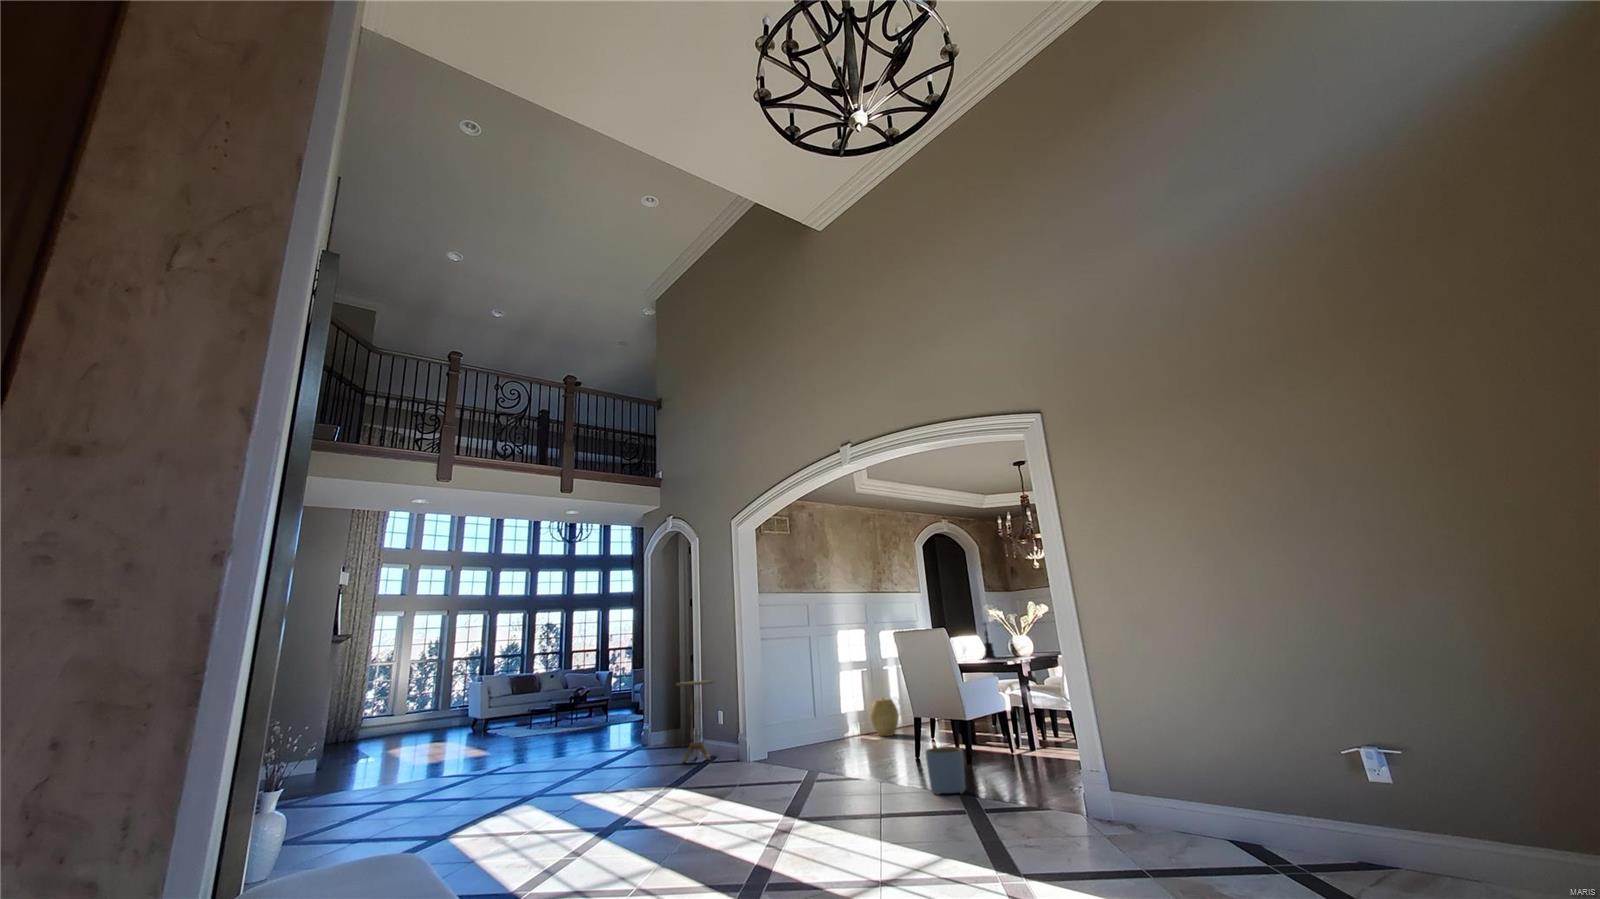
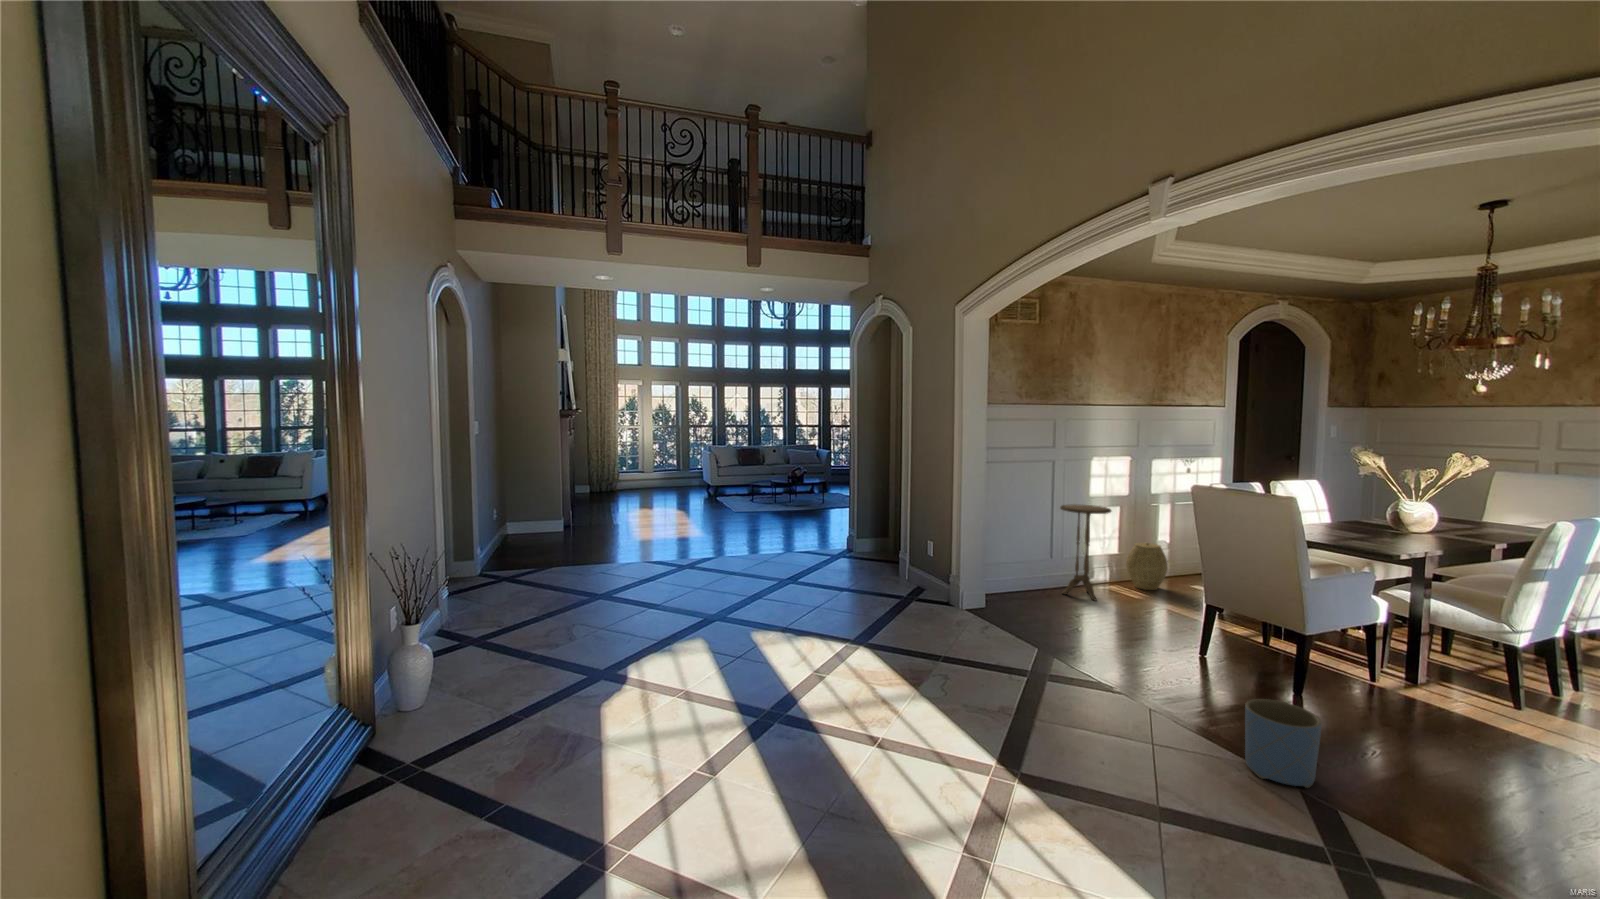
candle holder: present [983,622,996,659] -> none [1330,469,1369,534]
side table: present [676,681,714,762] -> present [1060,504,1111,601]

